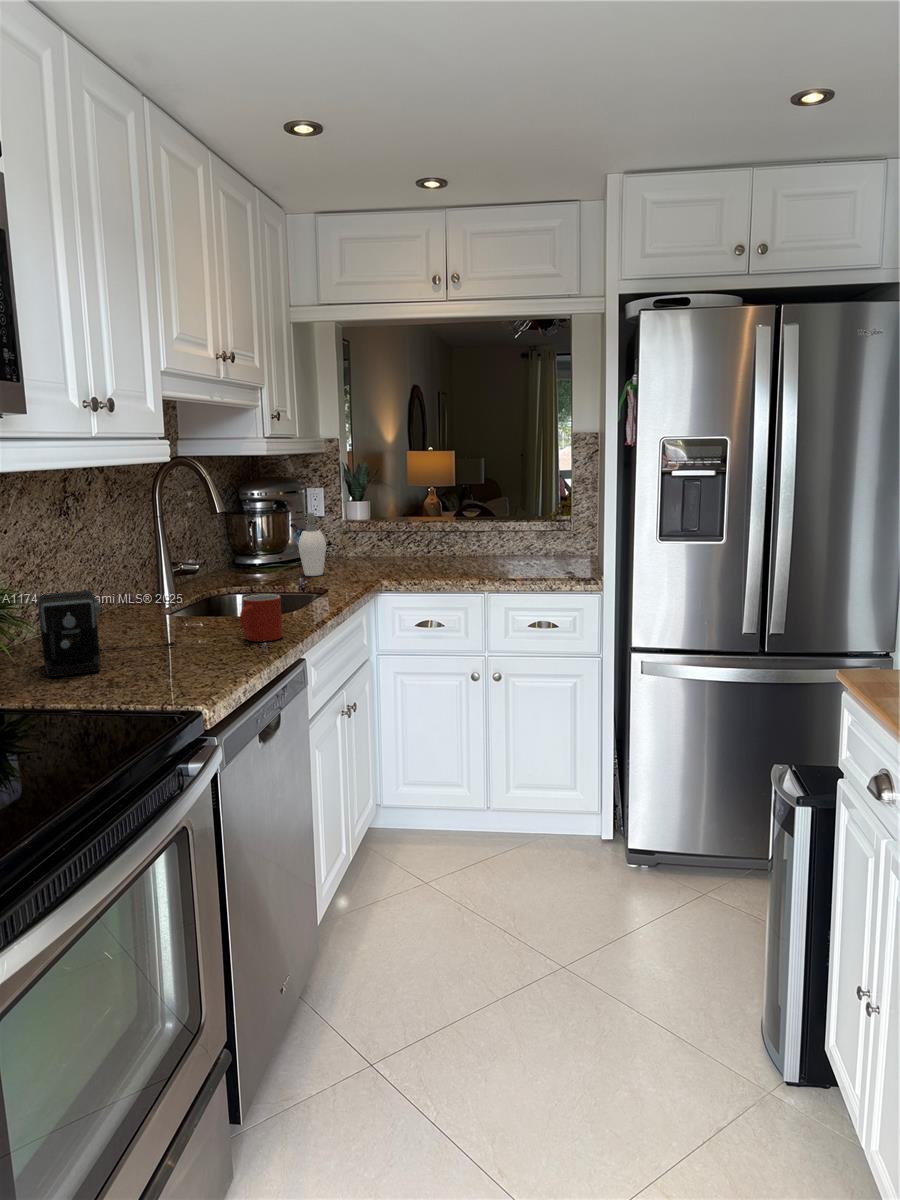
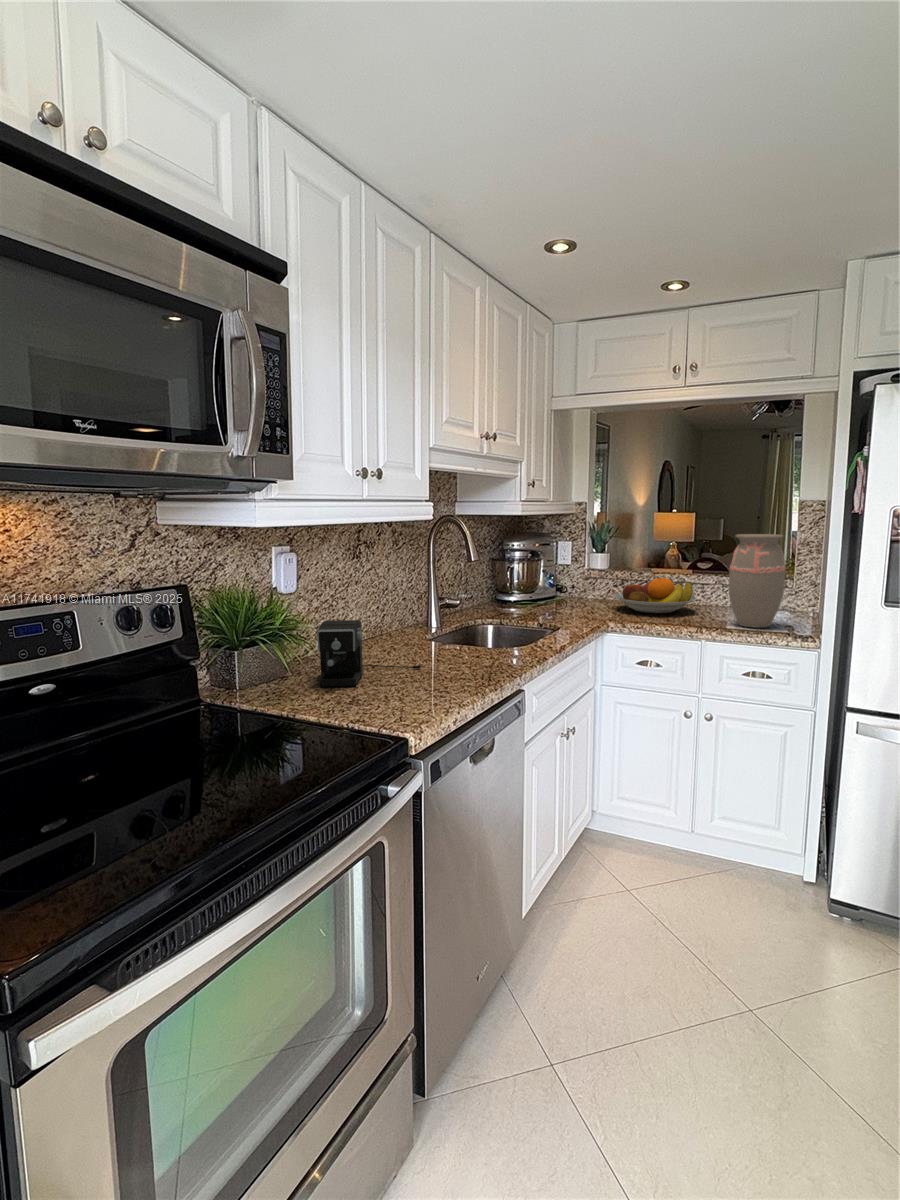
decorative vase: none [509,471,565,574] -> present [729,534,785,628]
soap dispenser: present [298,513,326,576] -> none [543,563,565,614]
fruit bowl: none [383,526,475,568] -> present [614,578,697,613]
mug: present [240,594,283,641] -> none [471,632,507,672]

